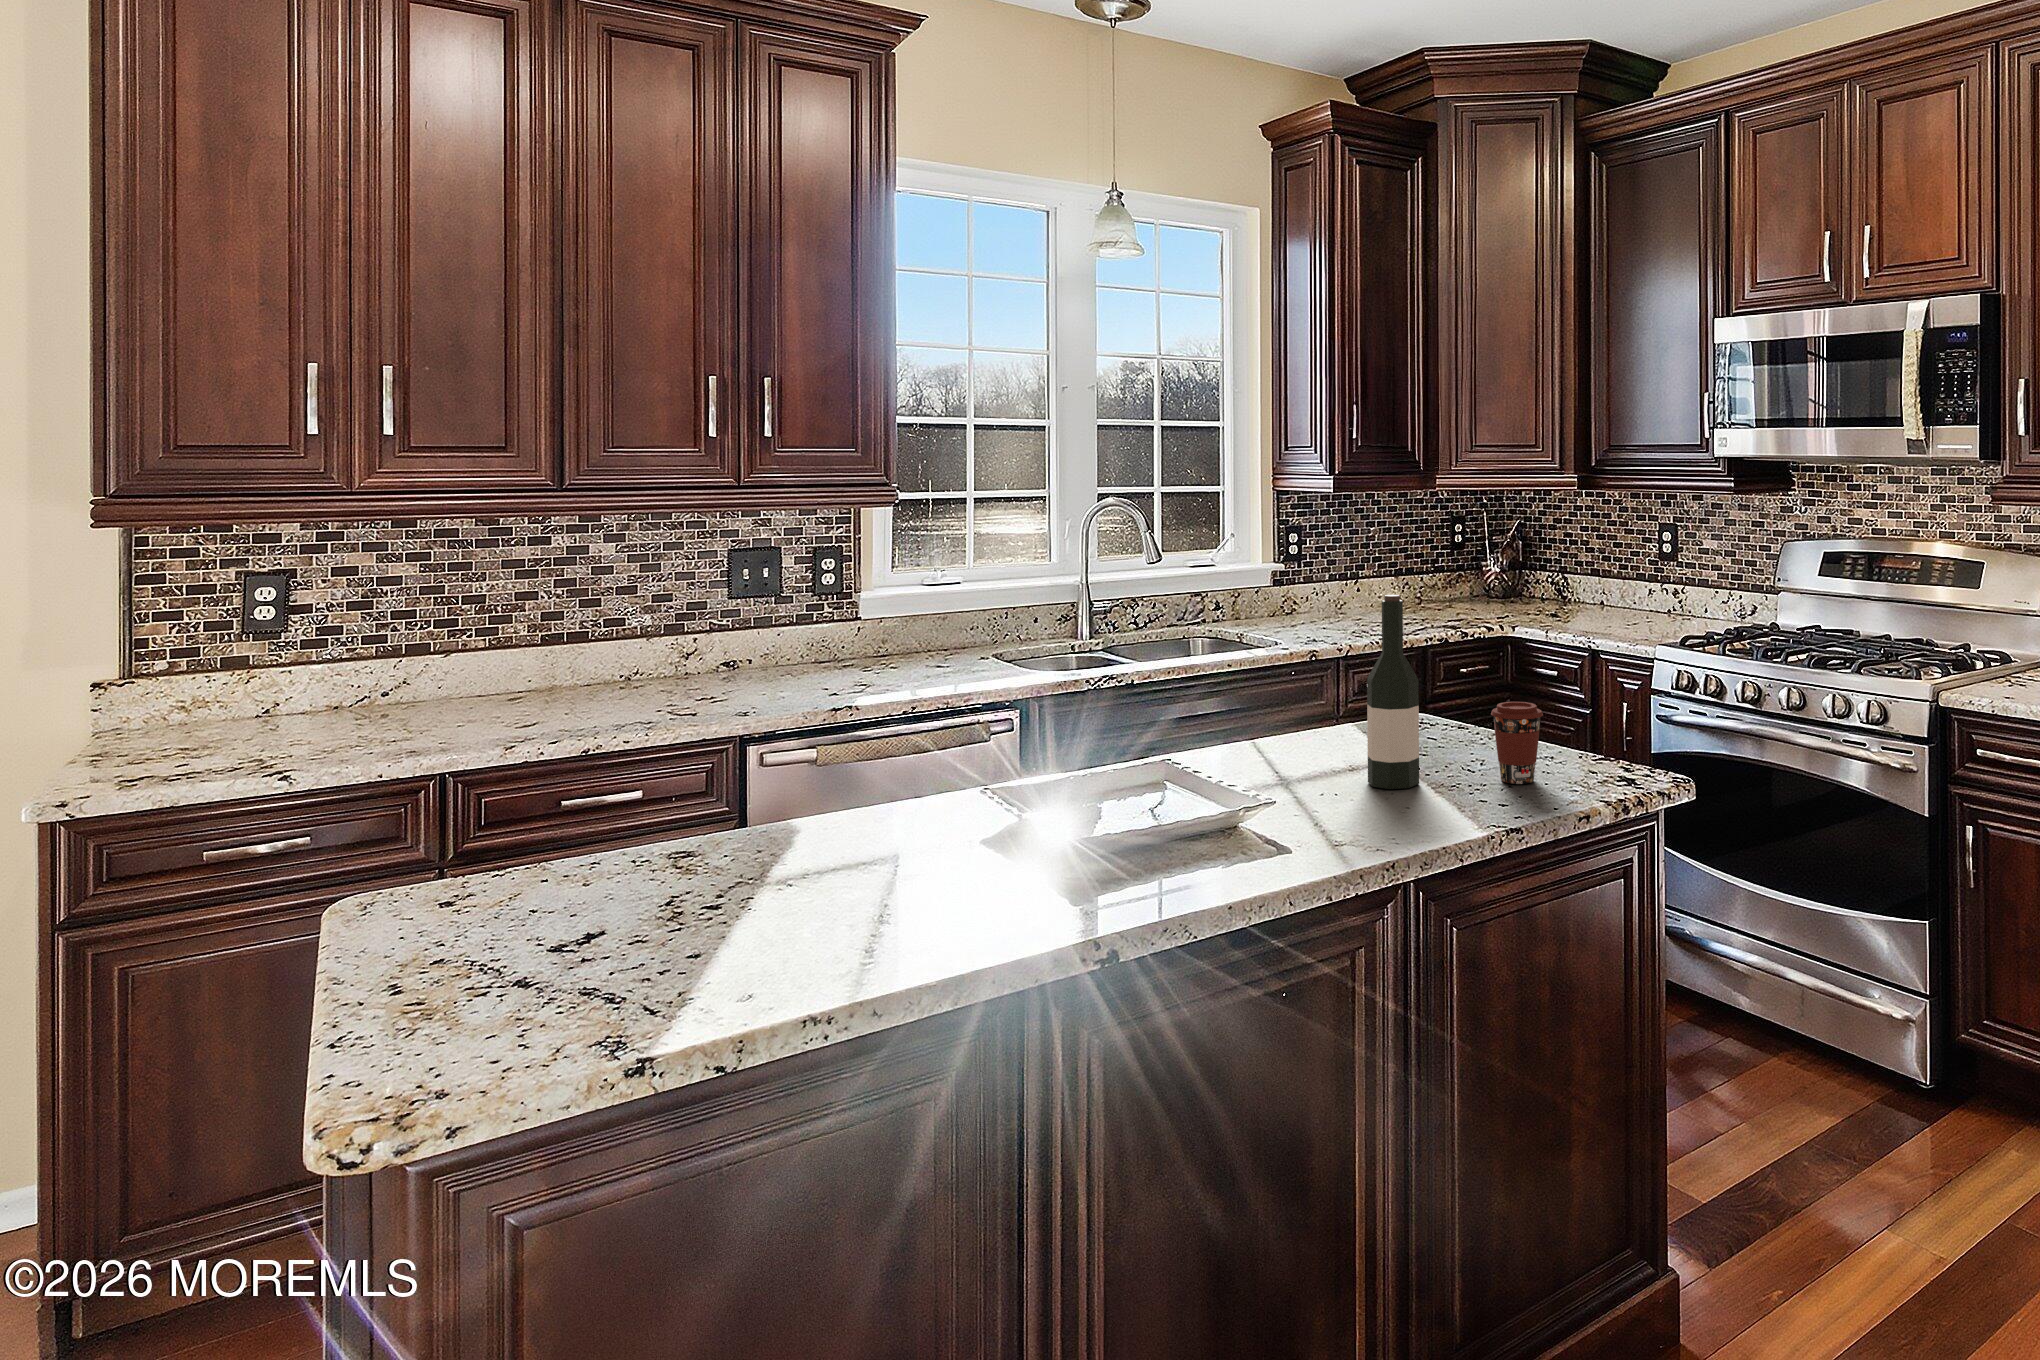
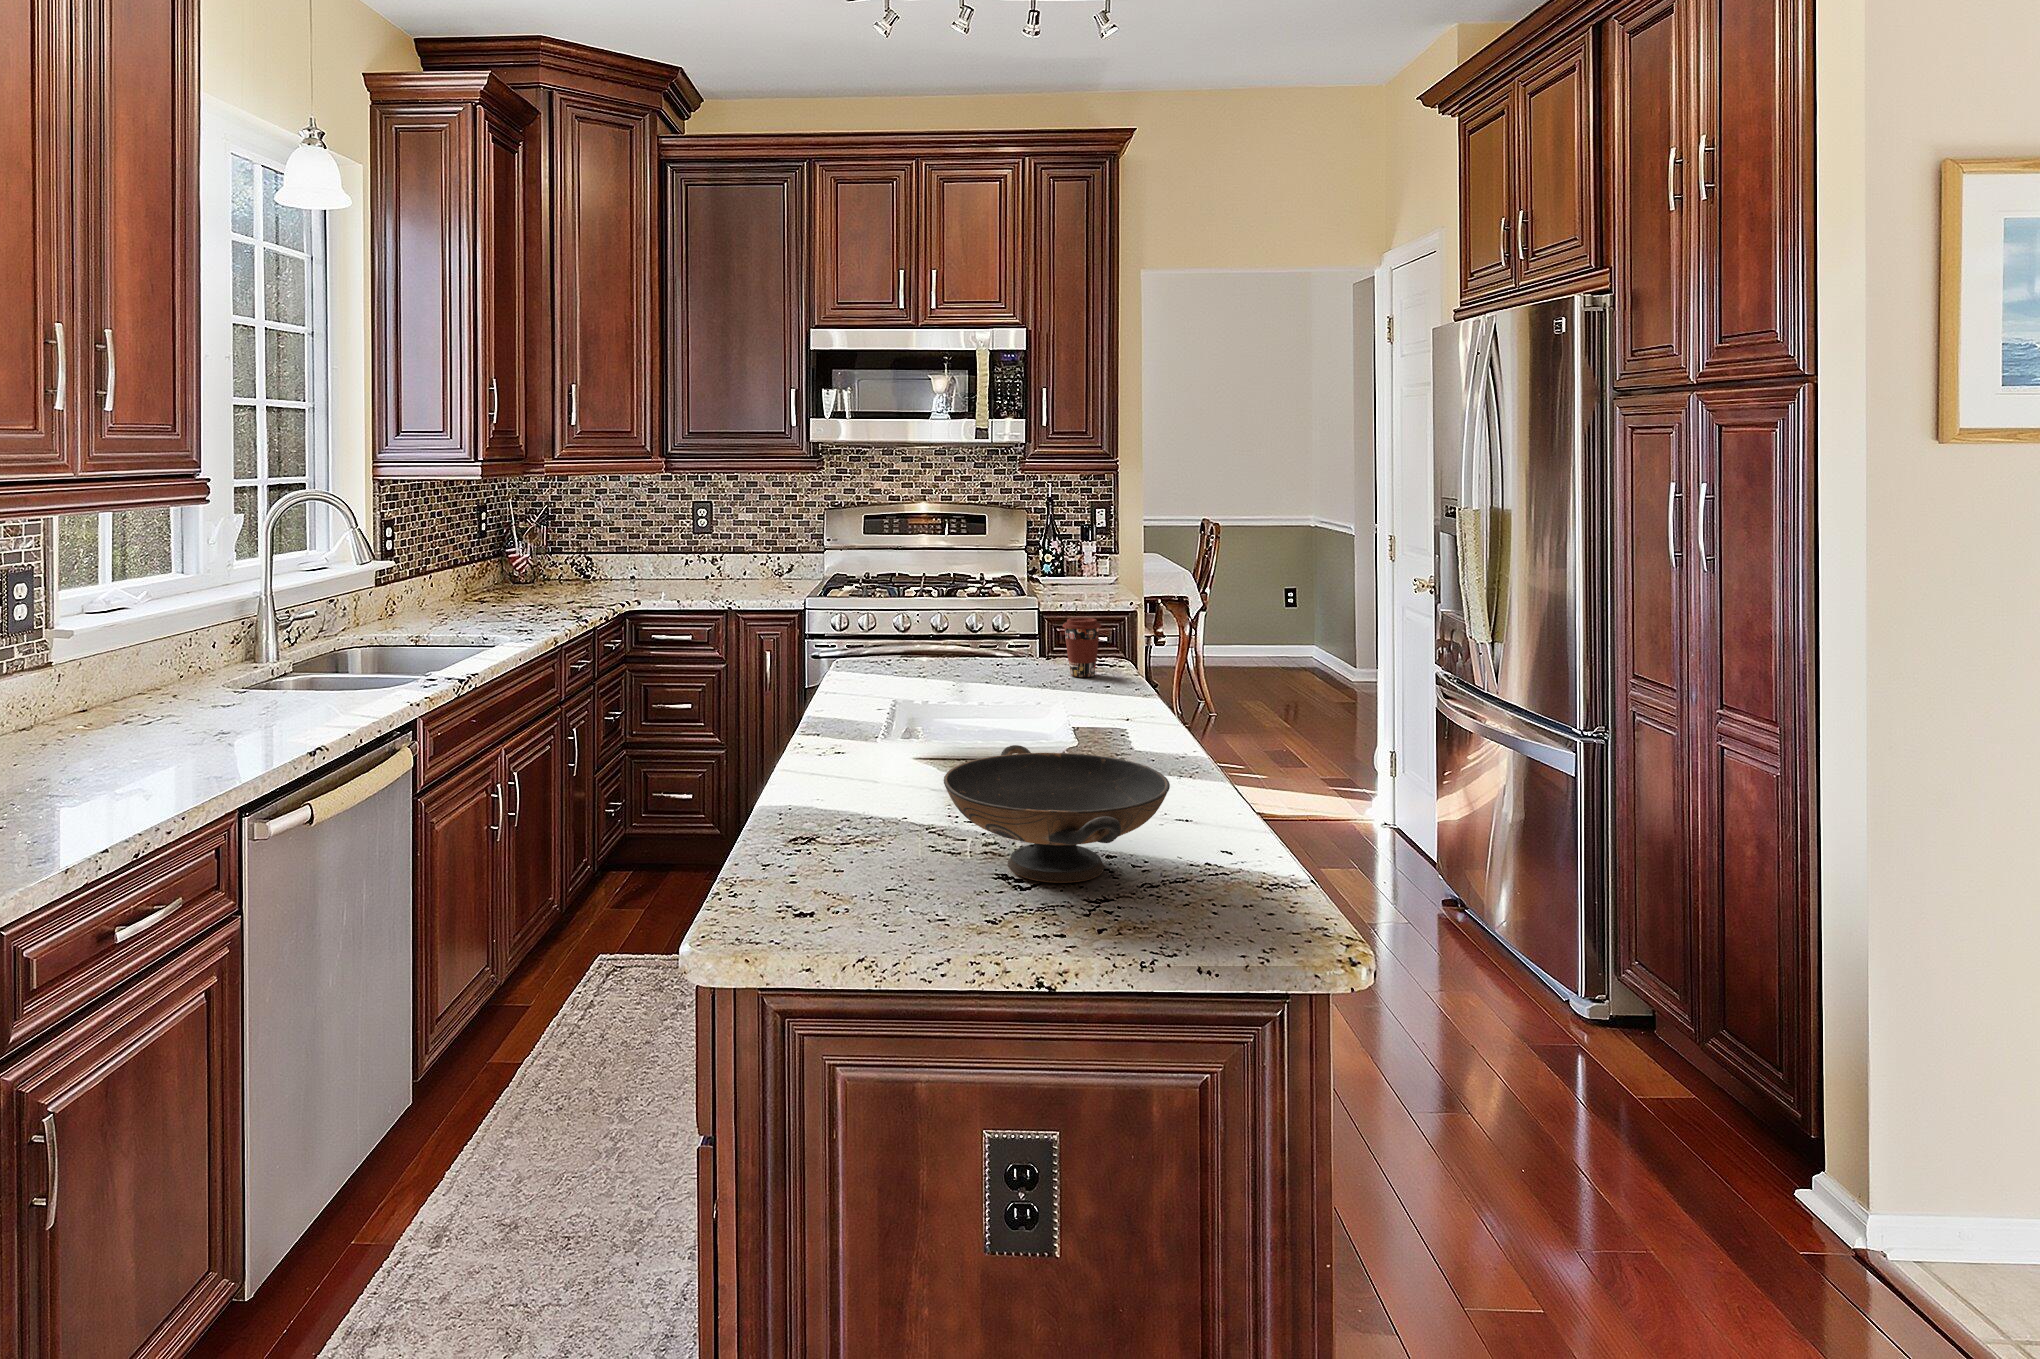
wine bottle: present [1367,595,1419,789] -> none [1009,544,1051,695]
decorative bowl: none [518,804,841,951] -> present [944,745,1170,883]

